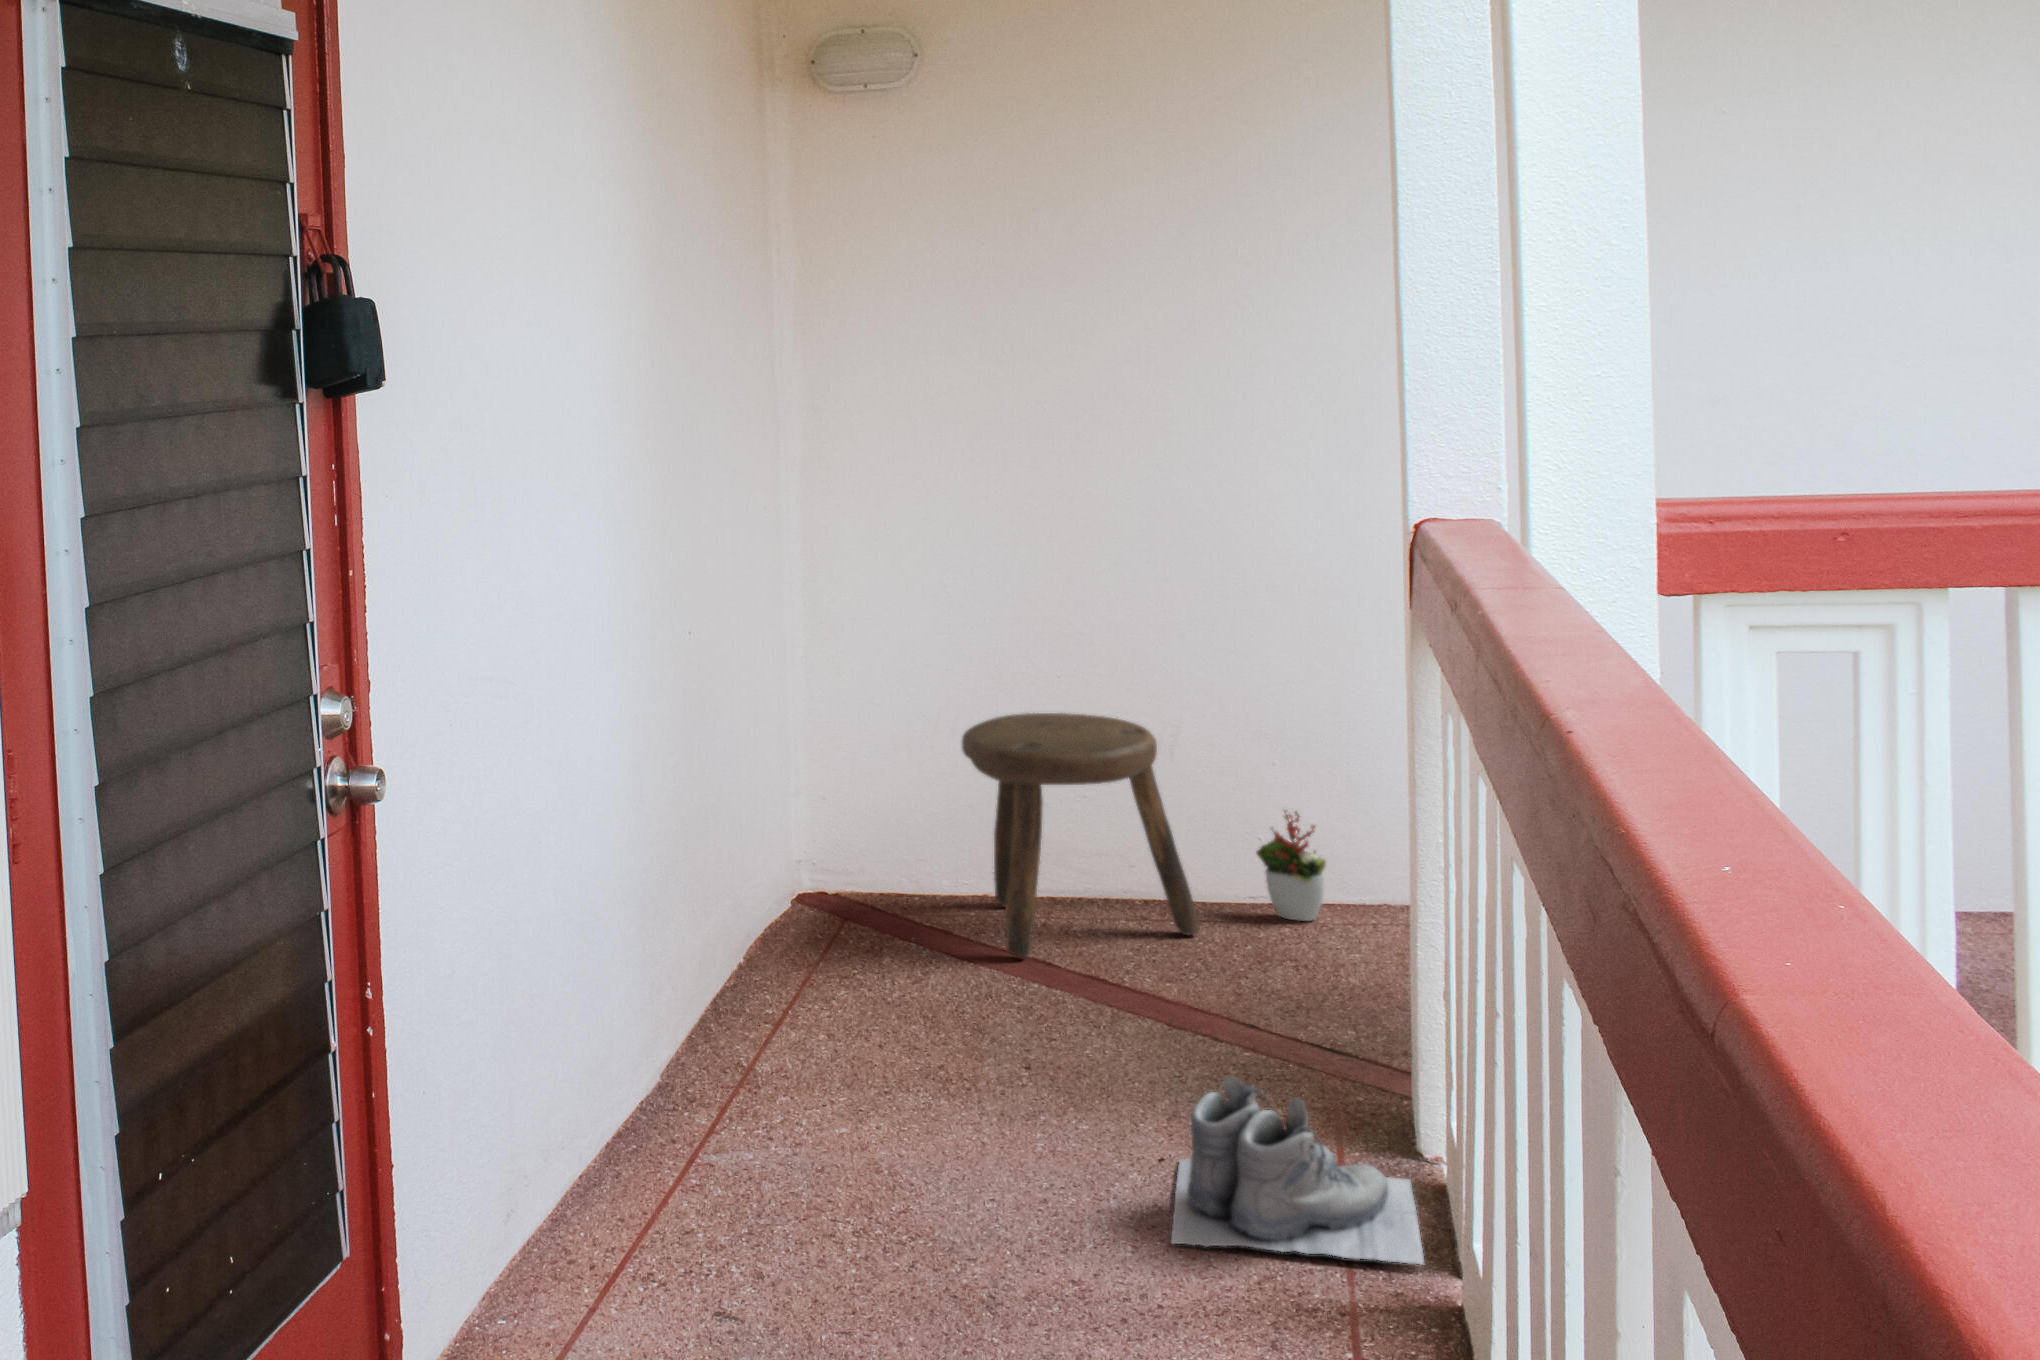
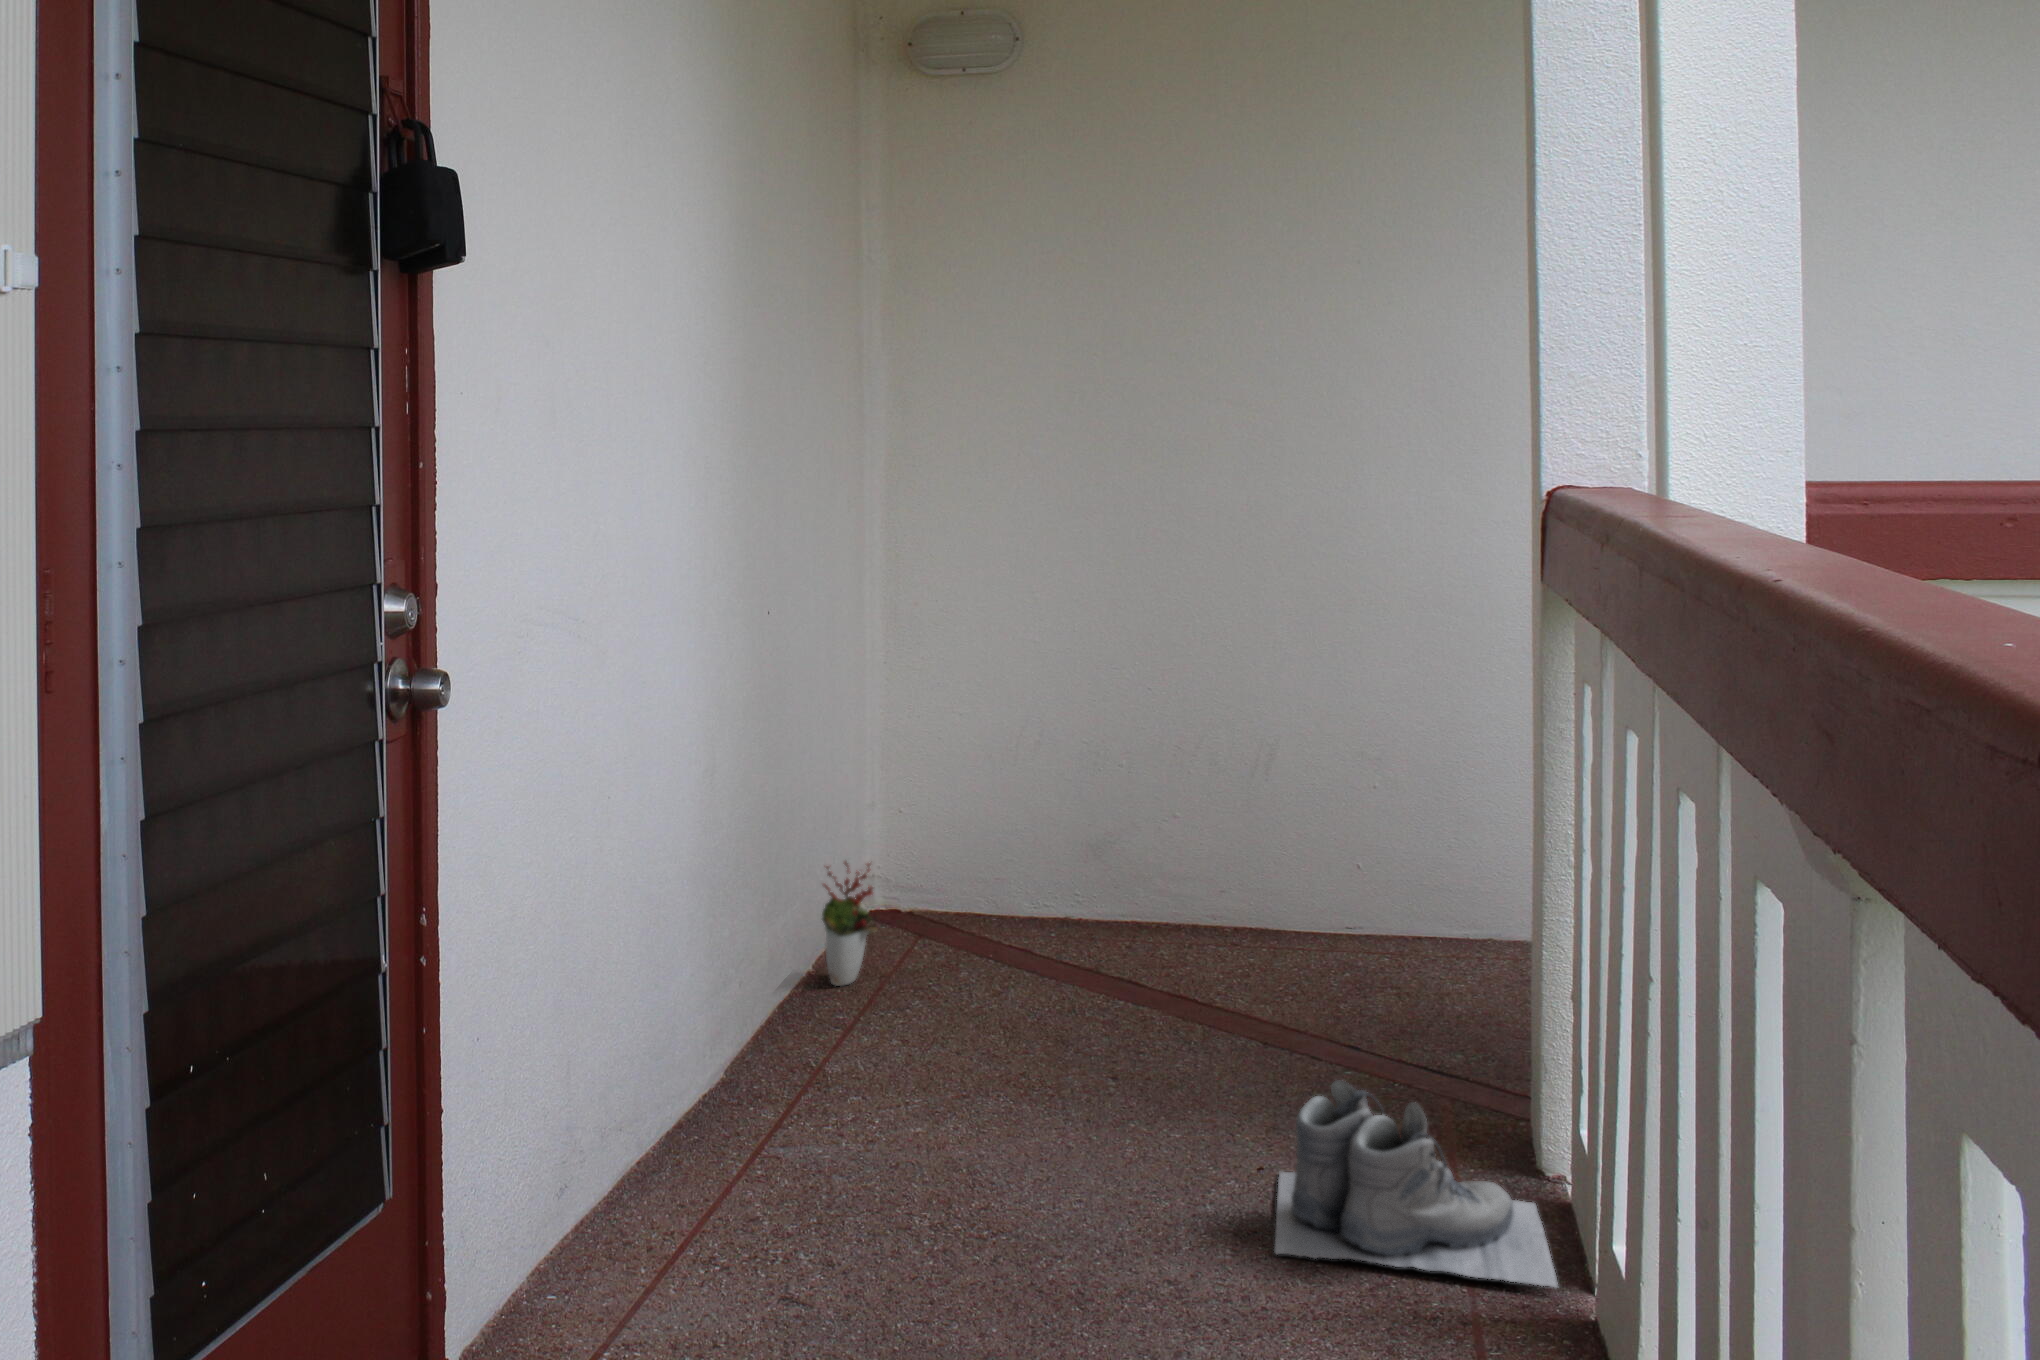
stool: present [961,713,1200,957] -> none [1040,725,1289,973]
decorative plant: present [1257,812,1326,921] -> present [822,862,877,986]

